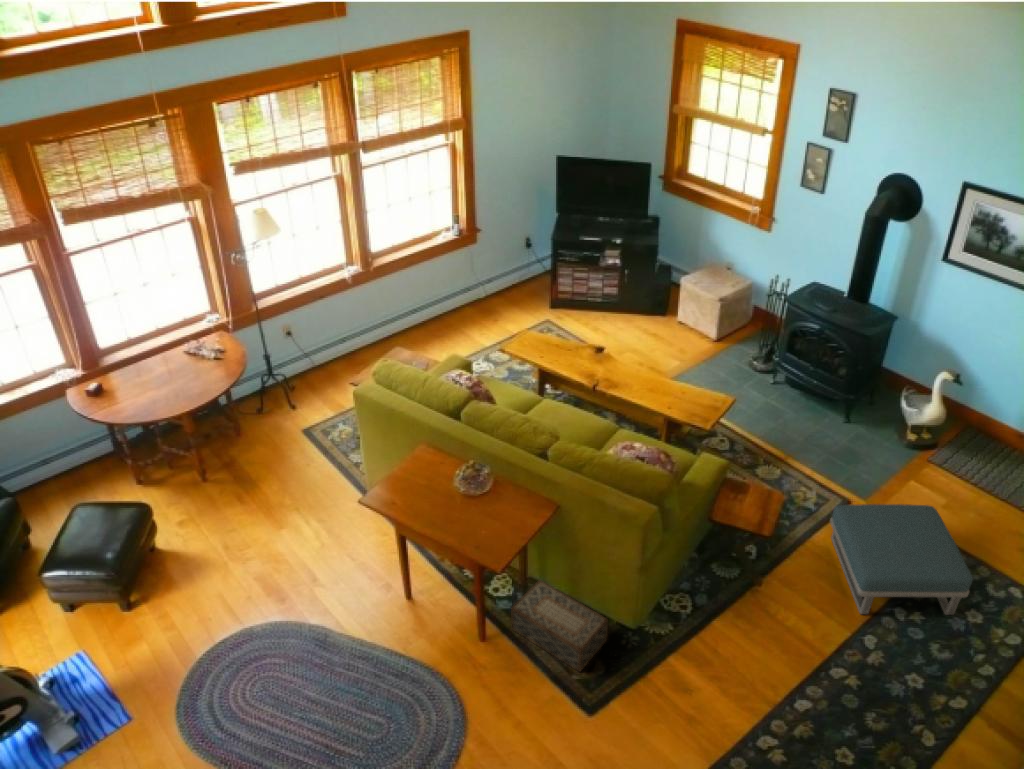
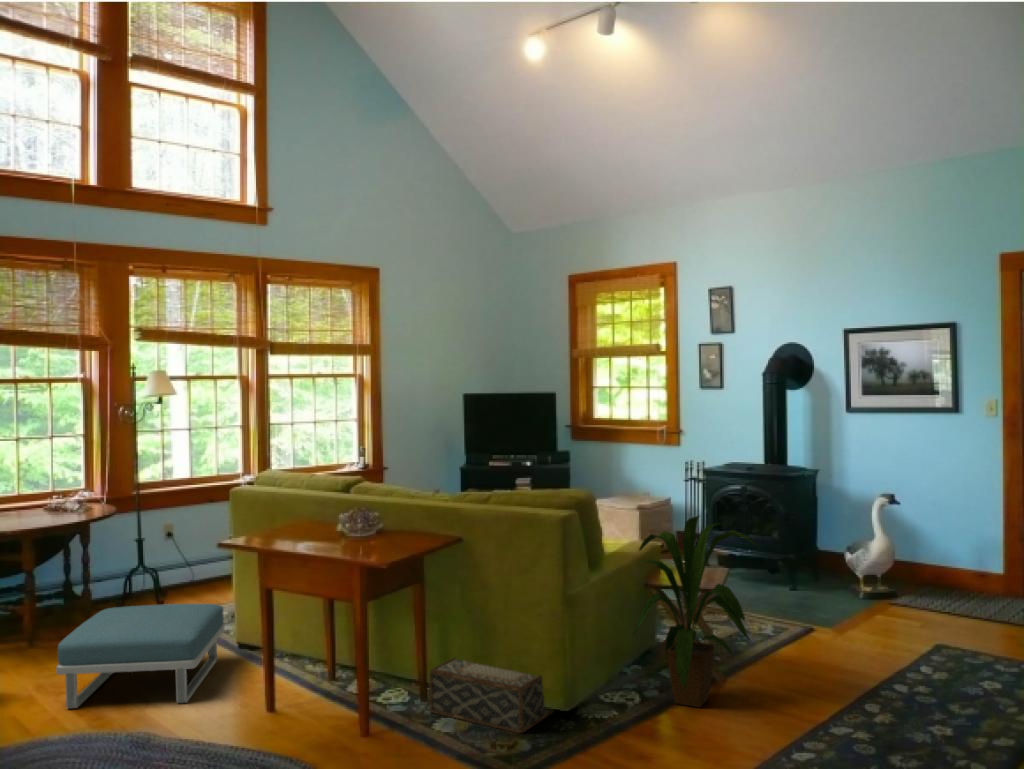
footstool: present [830,504,973,615] -> present [56,604,224,709]
house plant: none [675,512,794,647] -> present [634,516,759,707]

